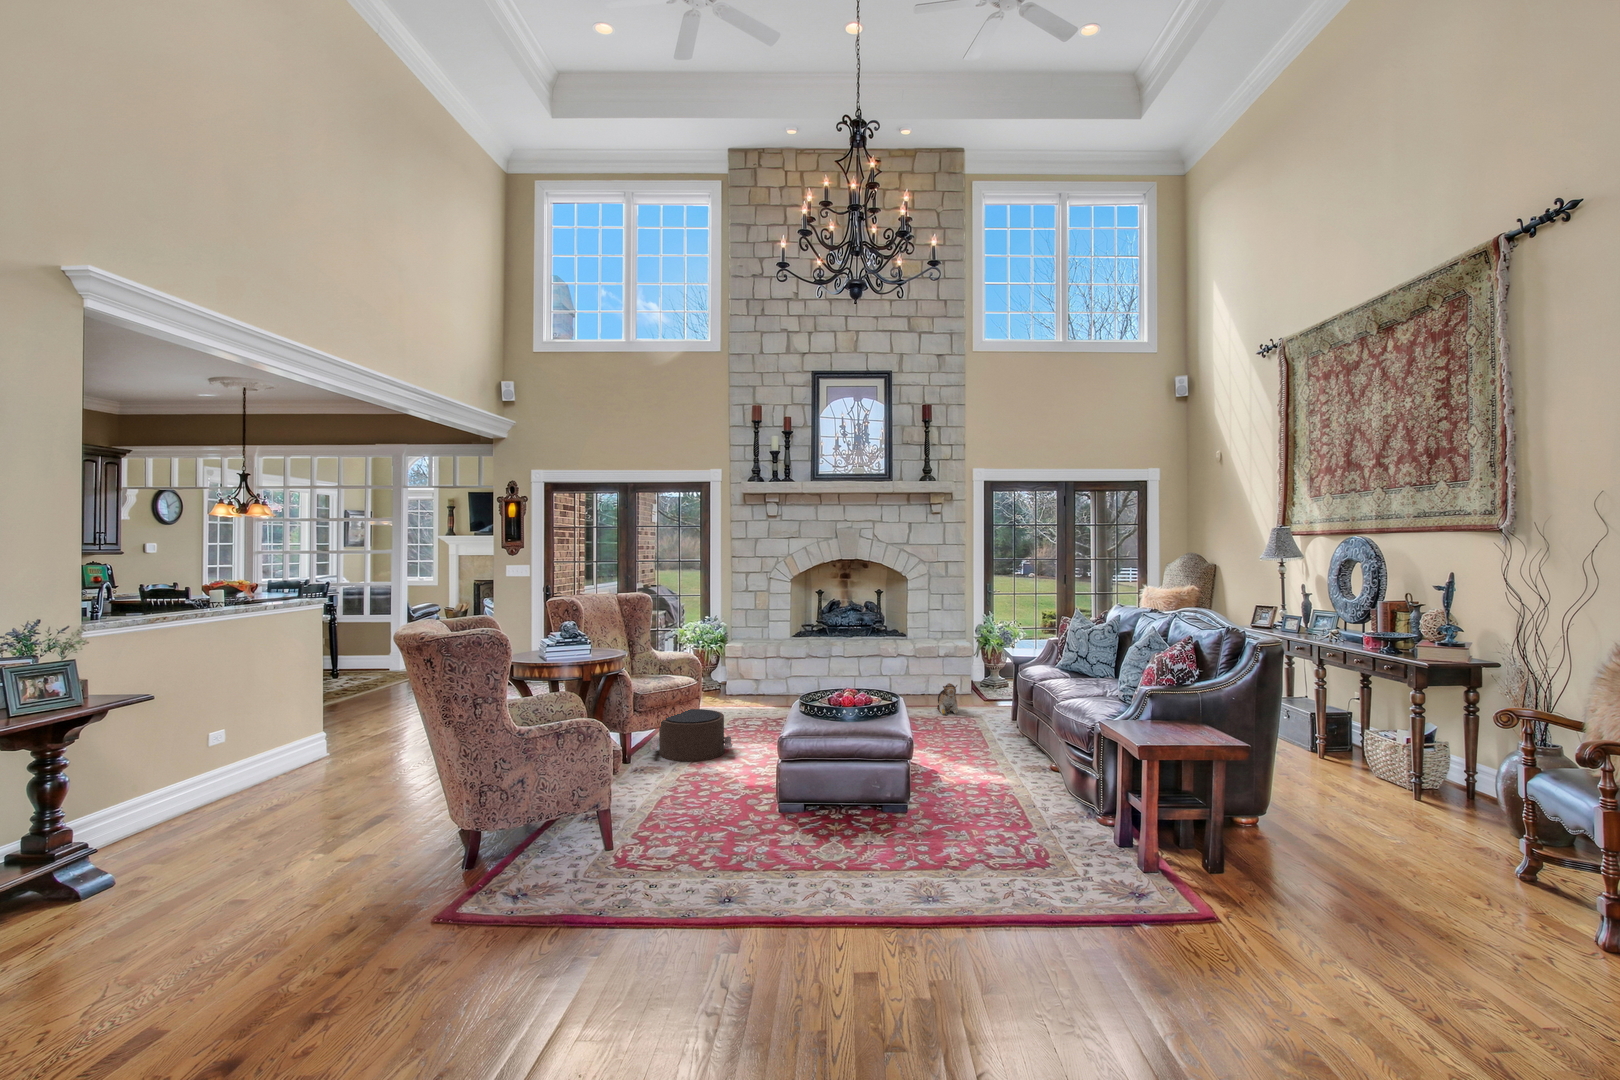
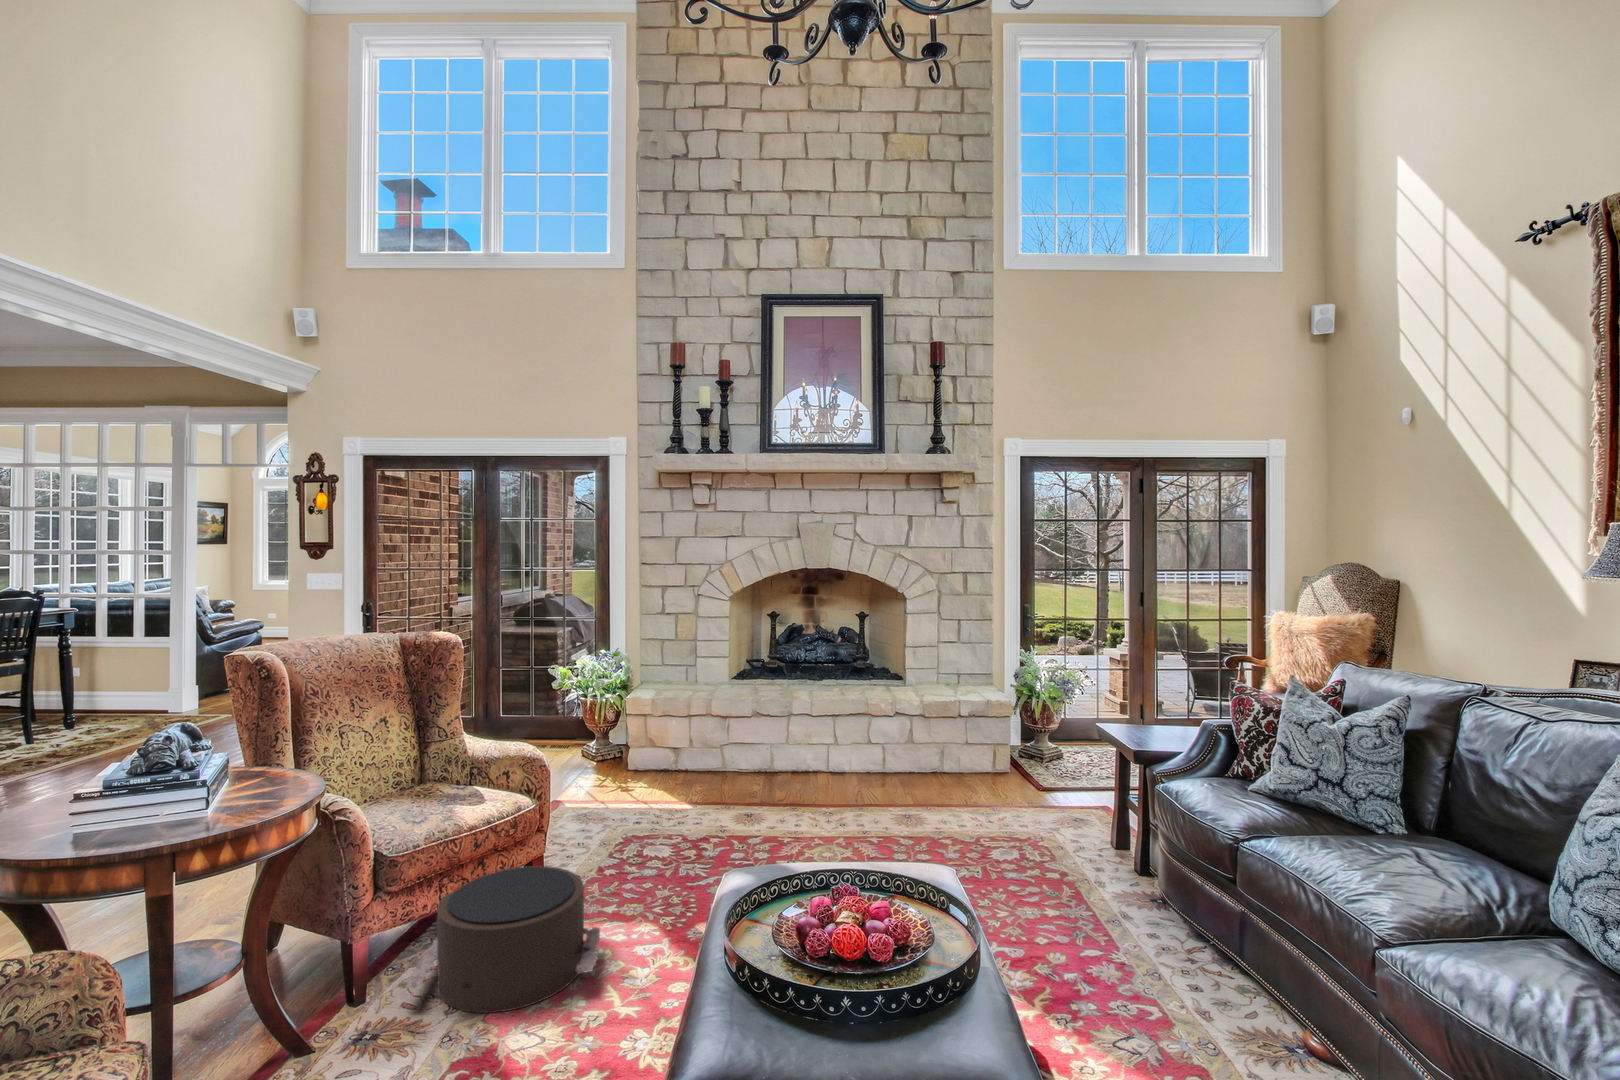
plush toy: present [937,683,958,715] -> none [972,772,1012,825]

